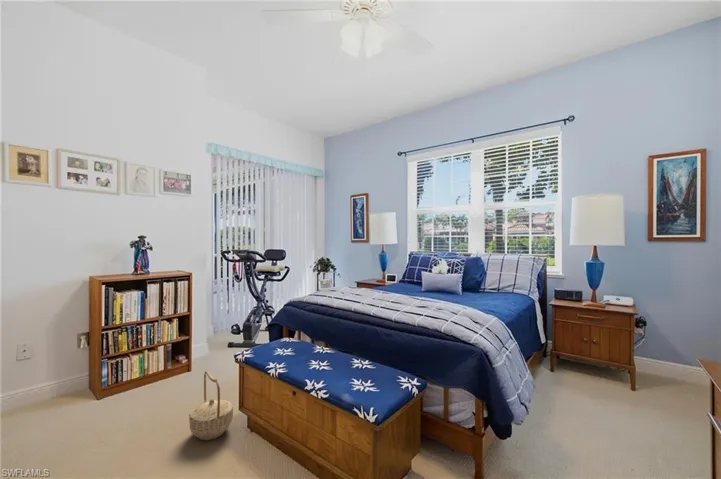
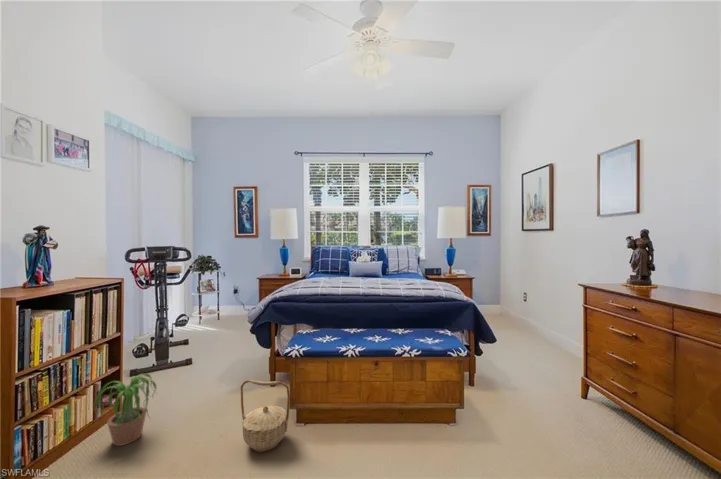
potted plant: none [144,345,196,394] -> present [94,374,156,446]

